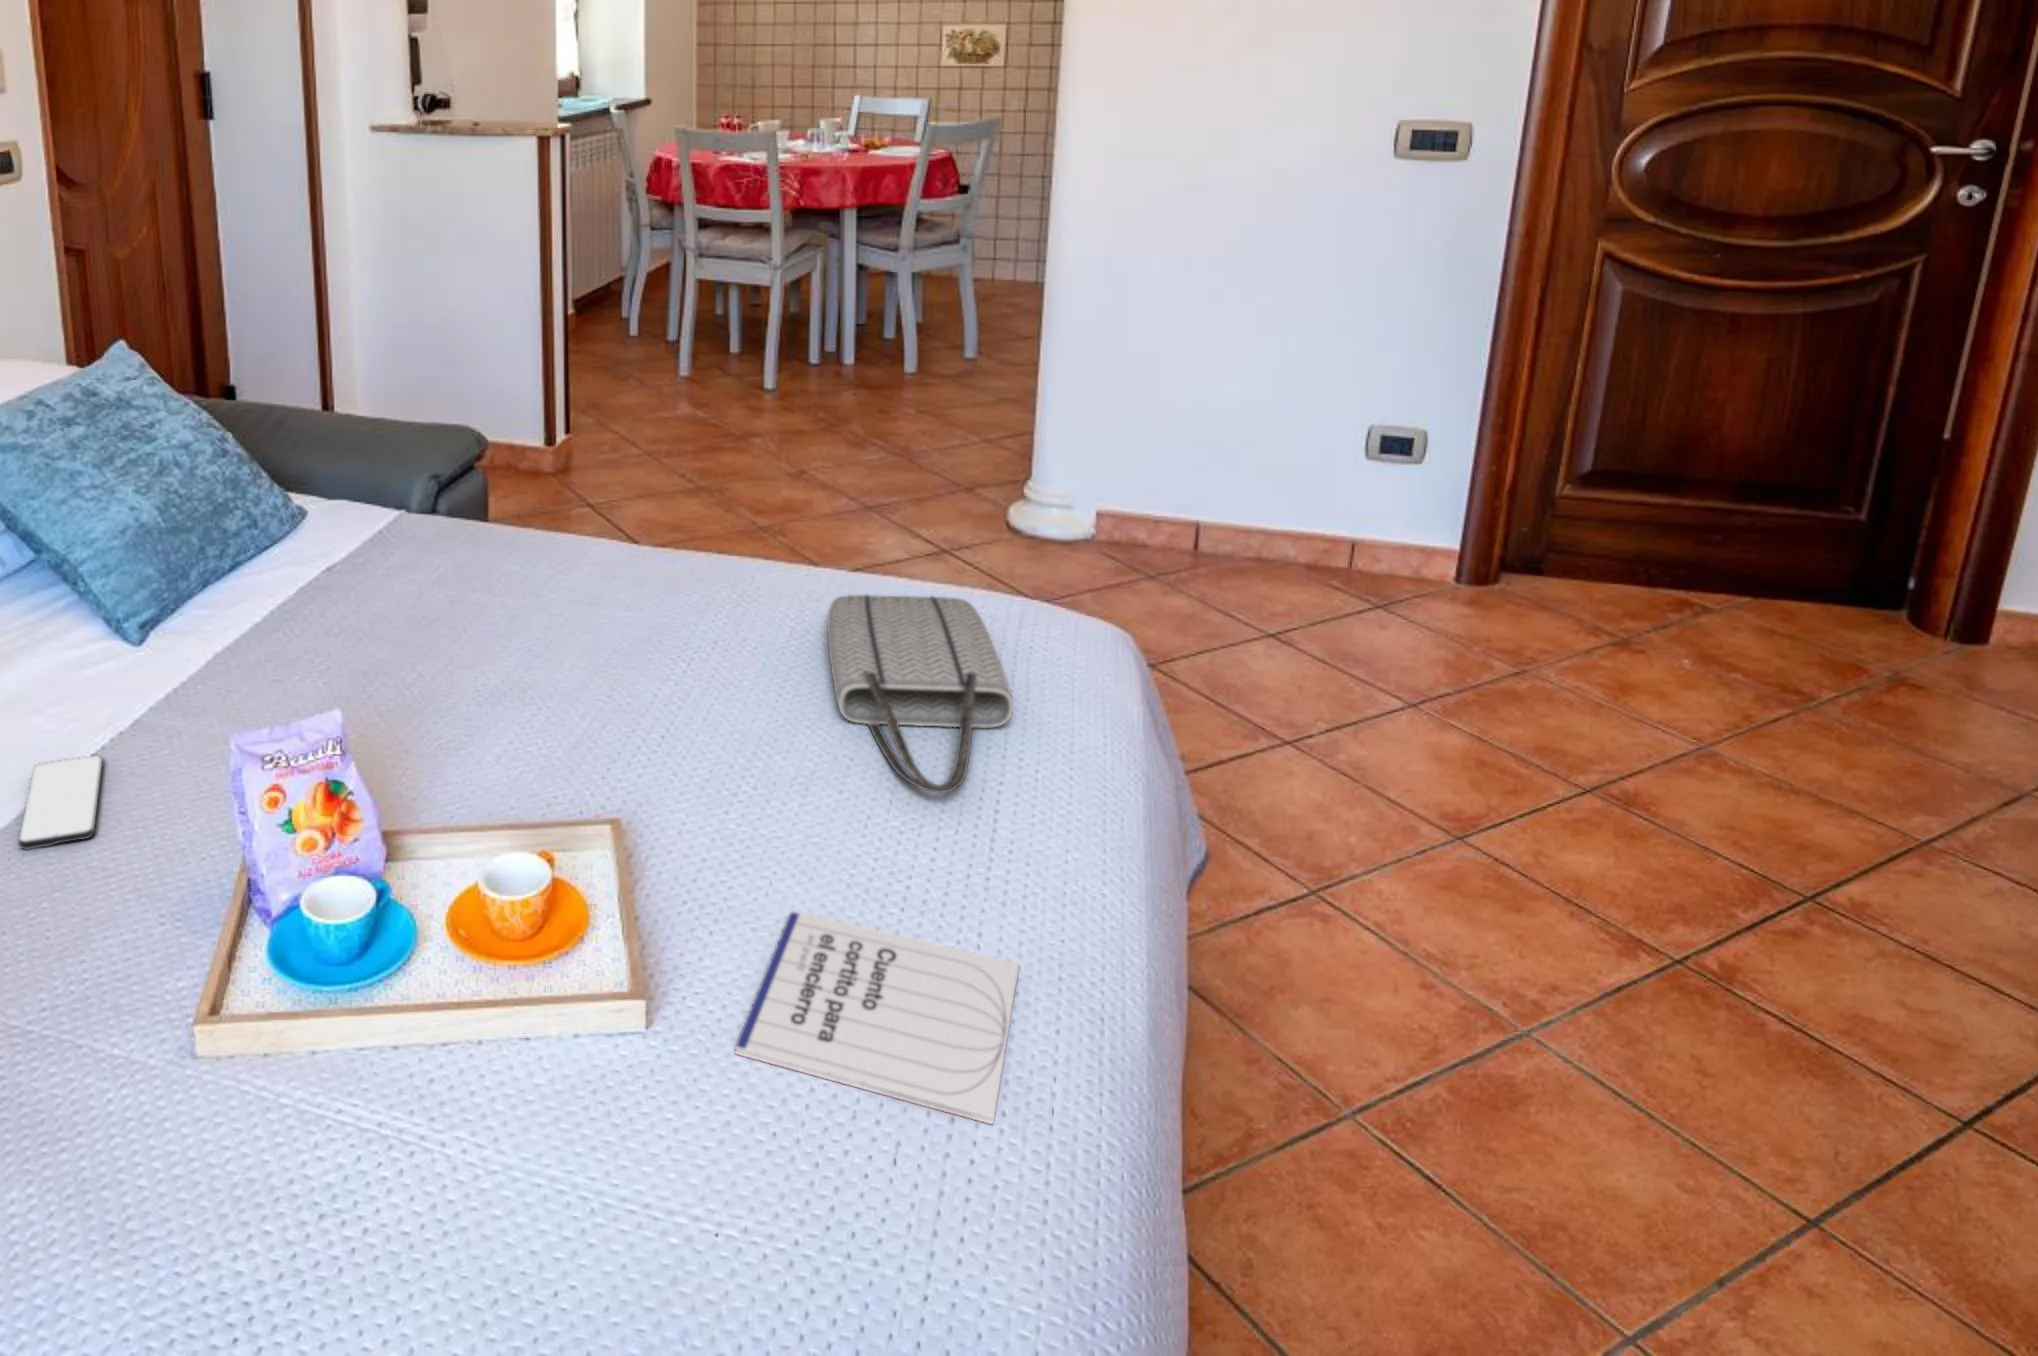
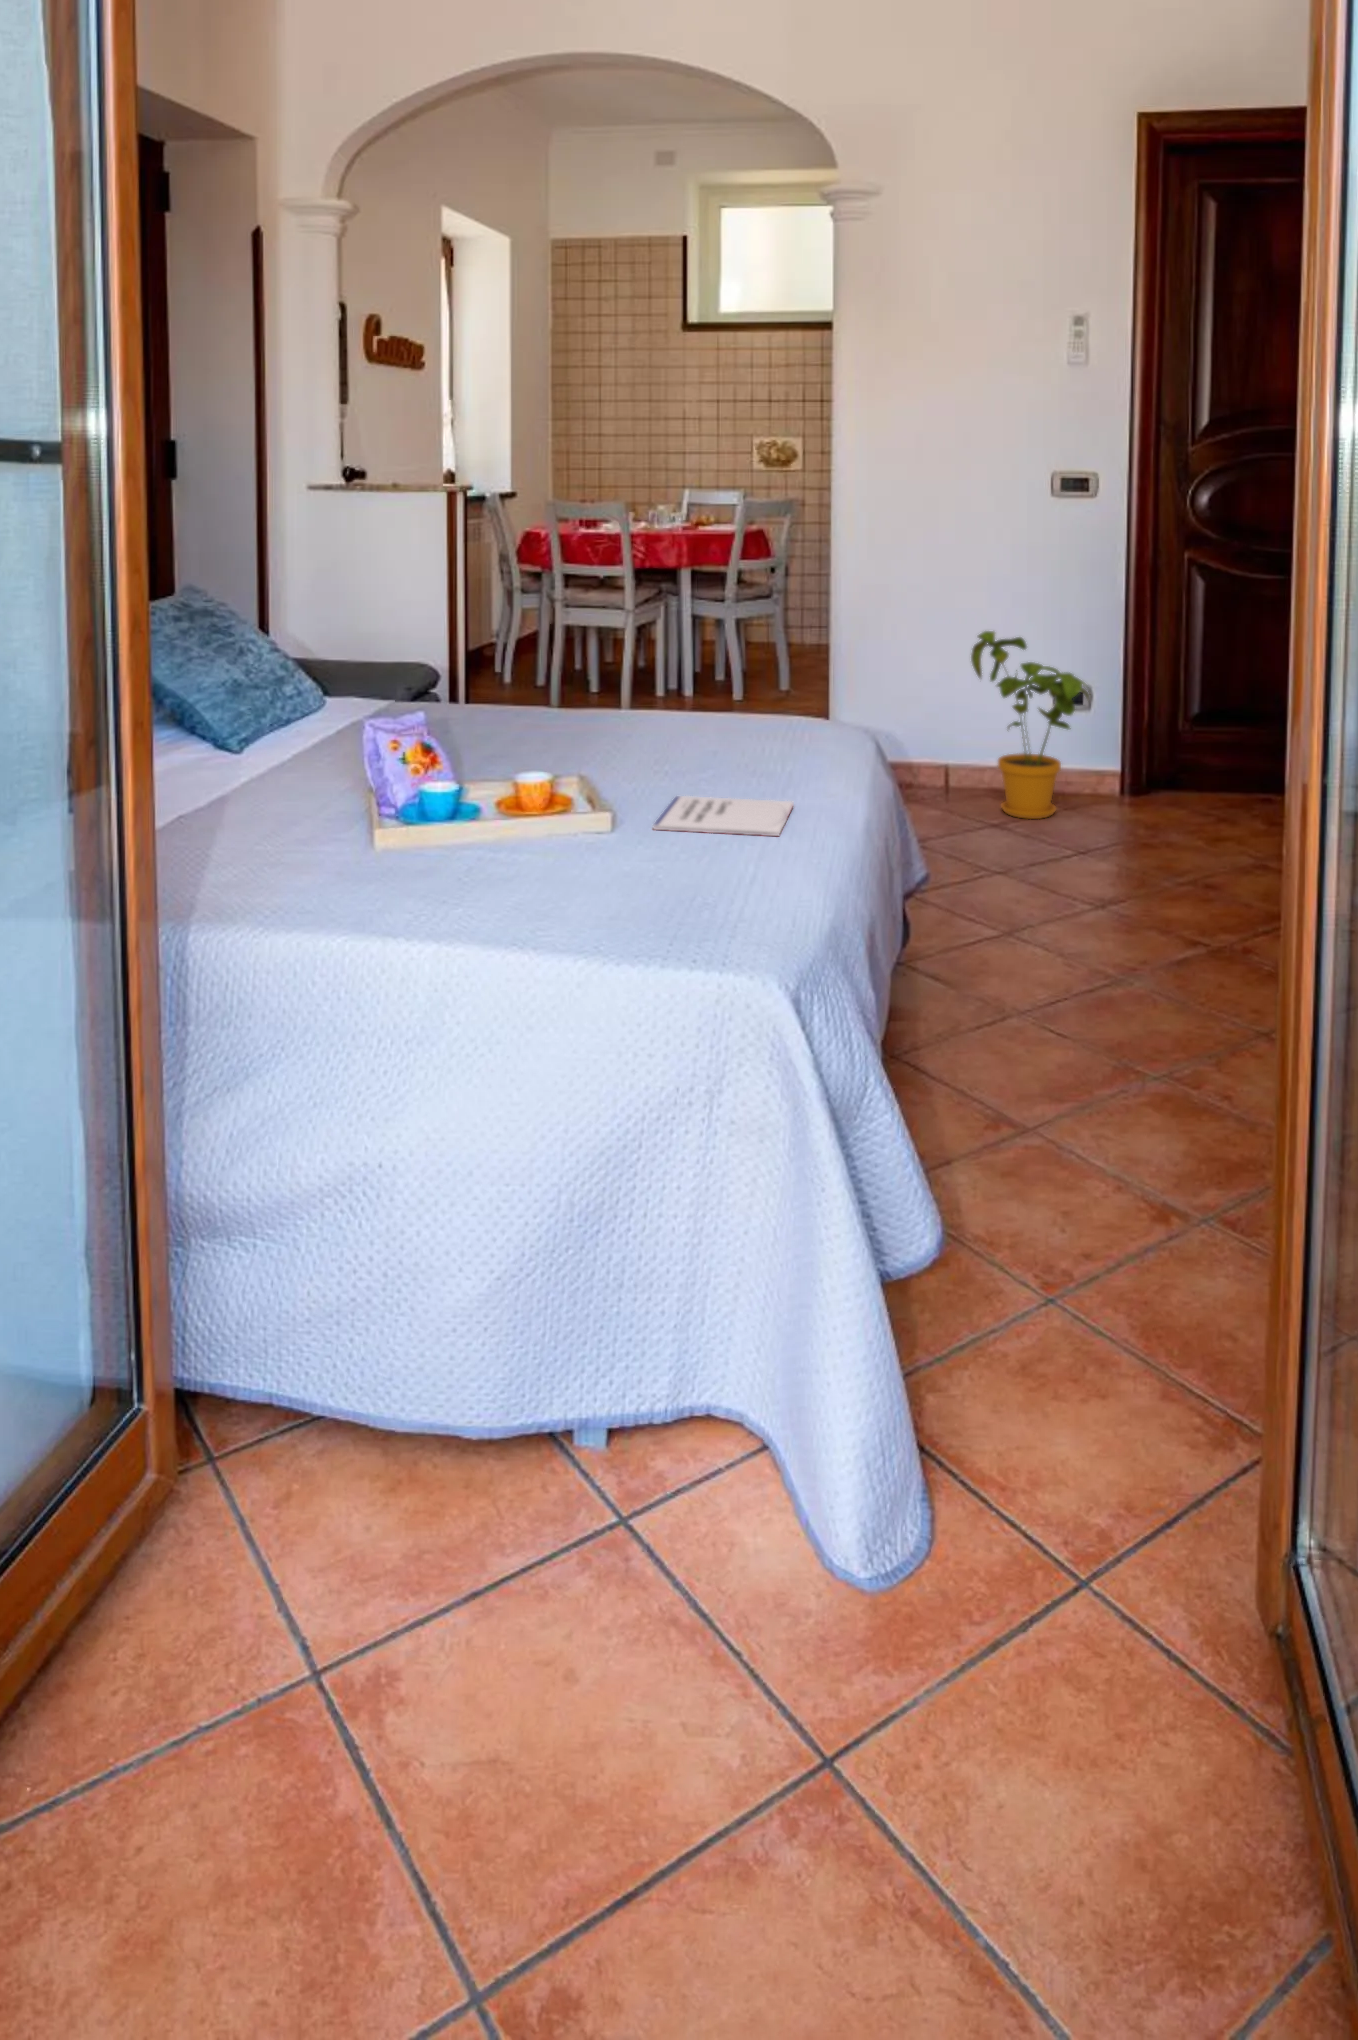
house plant: none [1252,370,1439,629] -> present [971,631,1089,819]
tote bag: present [827,595,1013,793] -> none [687,704,795,762]
smartphone: present [18,755,103,849] -> none [209,776,264,804]

